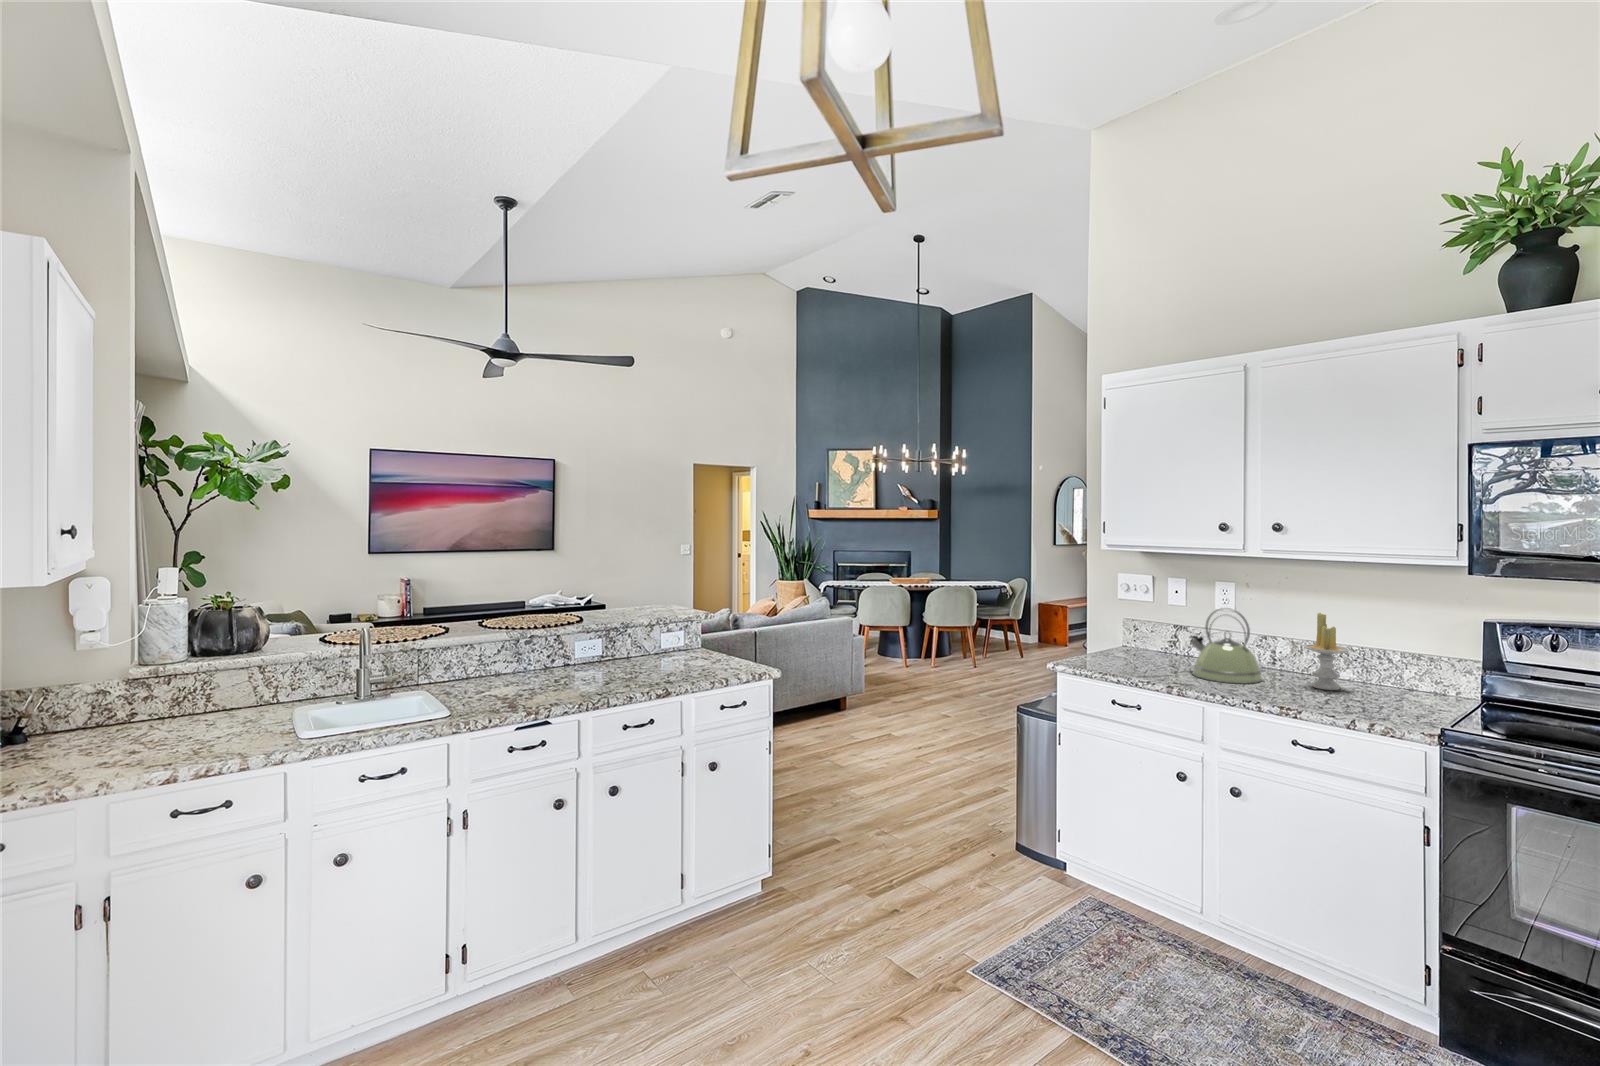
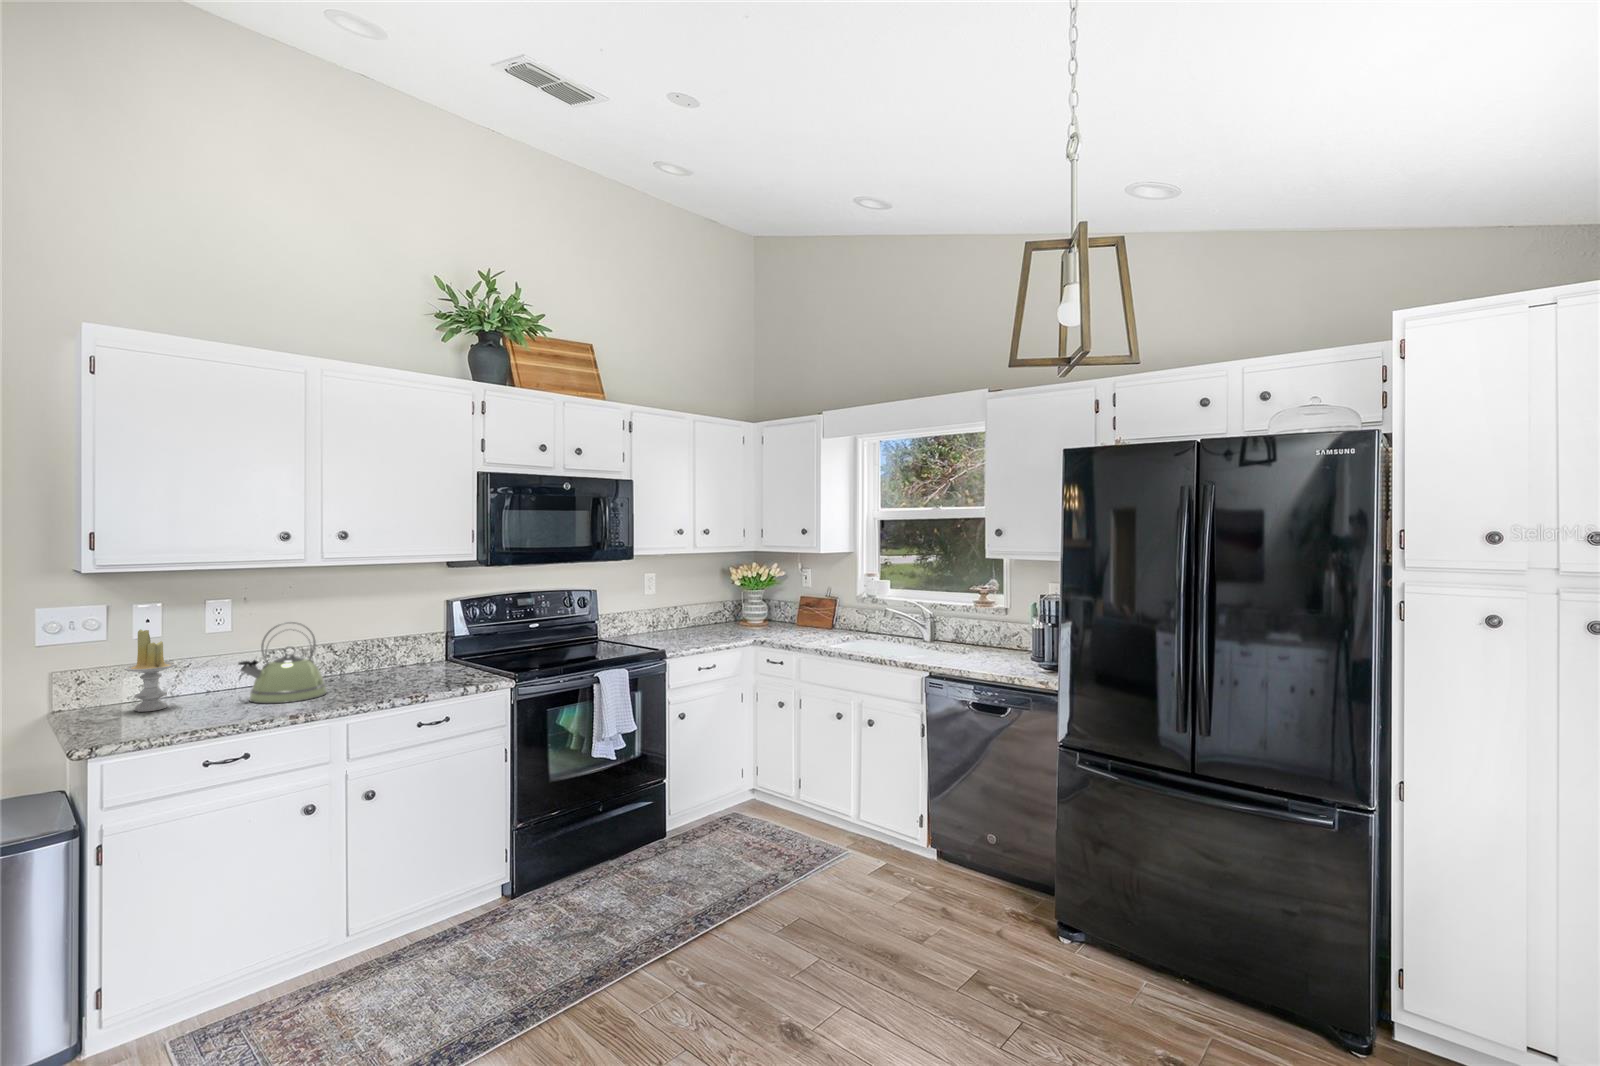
candle: present [1304,613,1349,690] -> present [124,629,177,712]

